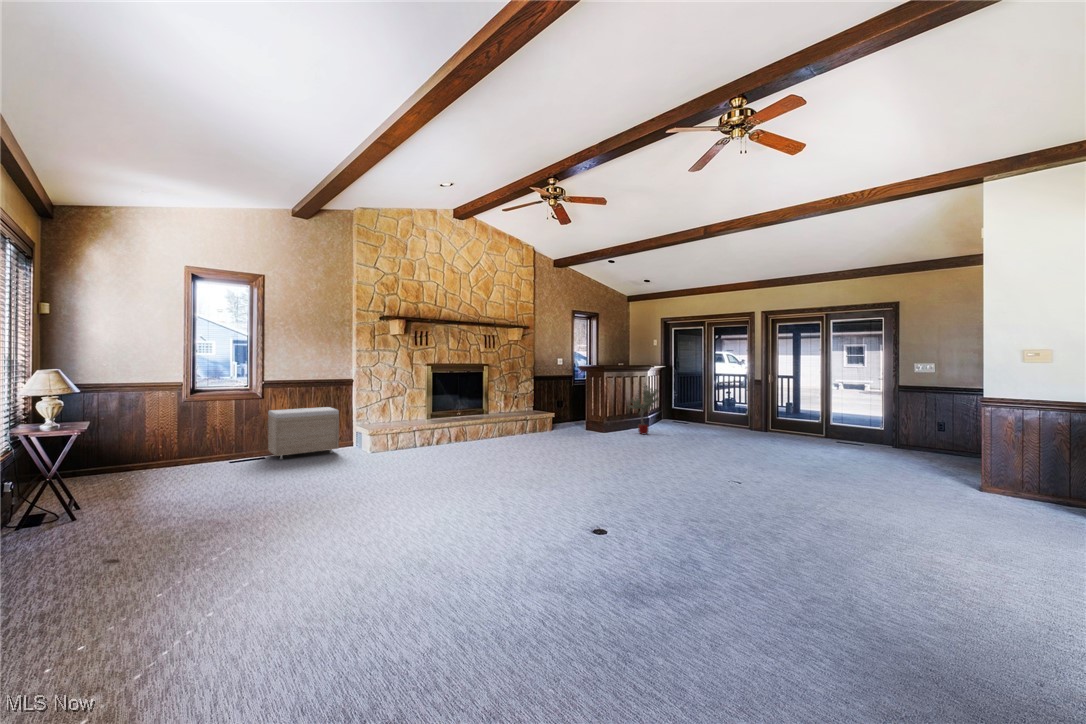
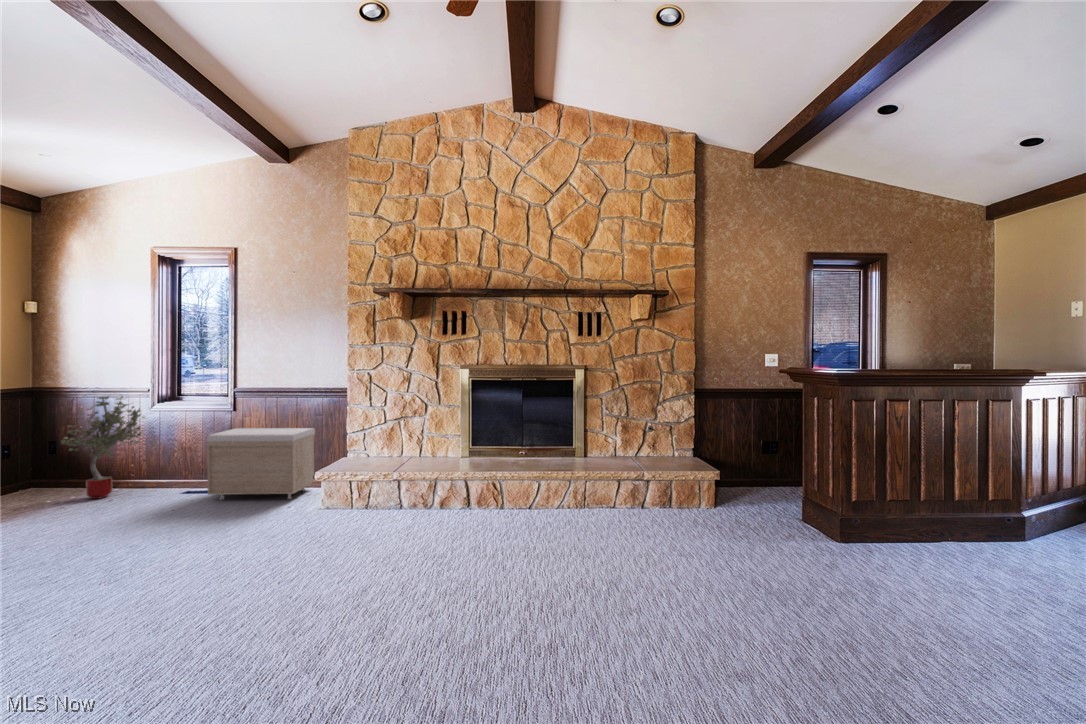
potted tree: present [627,383,659,434] -> present [61,396,145,499]

